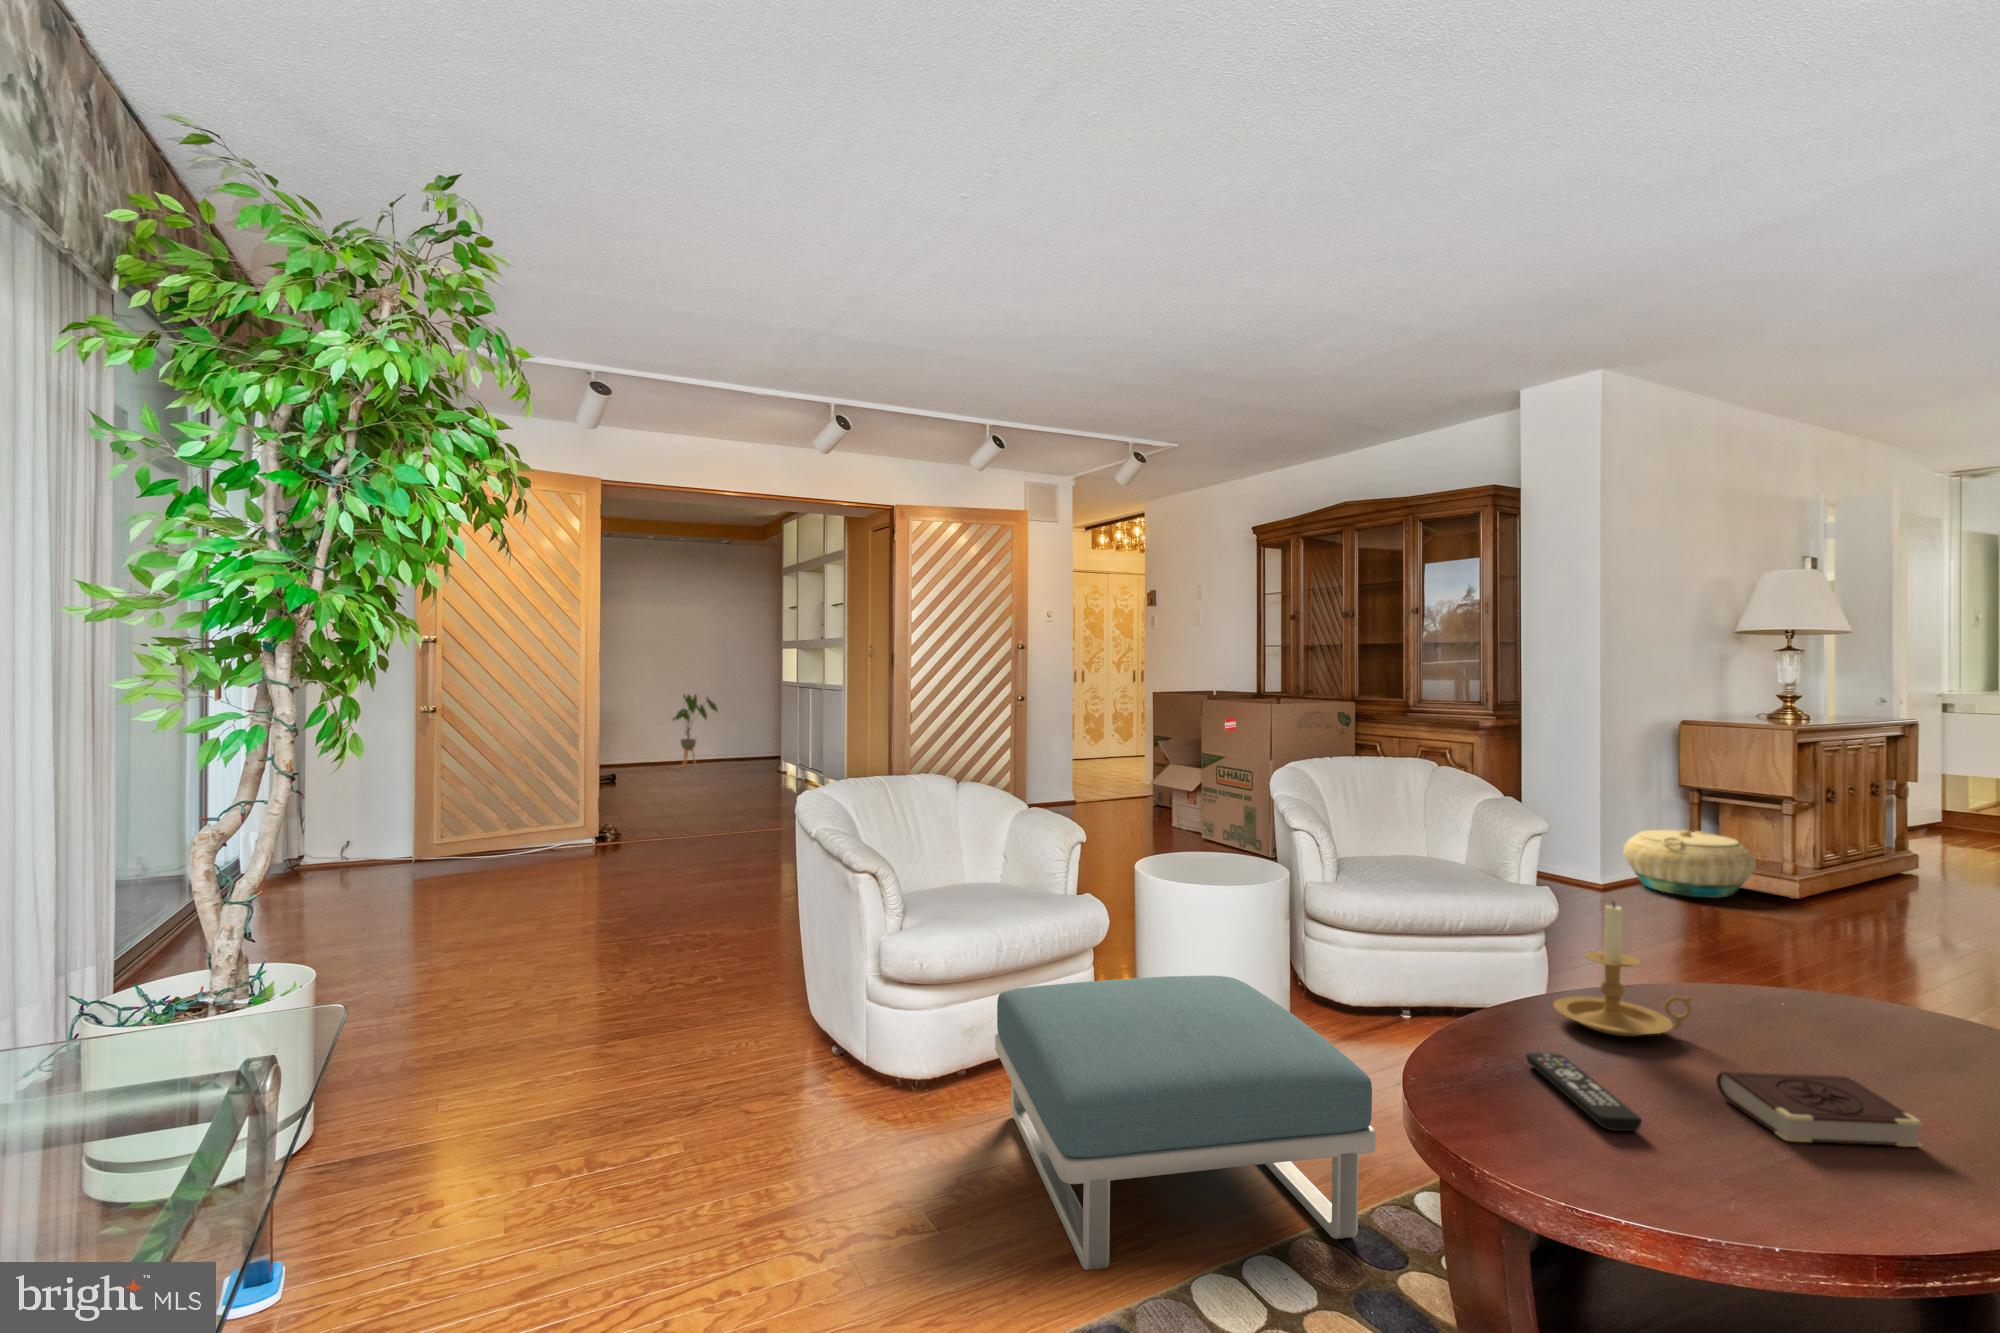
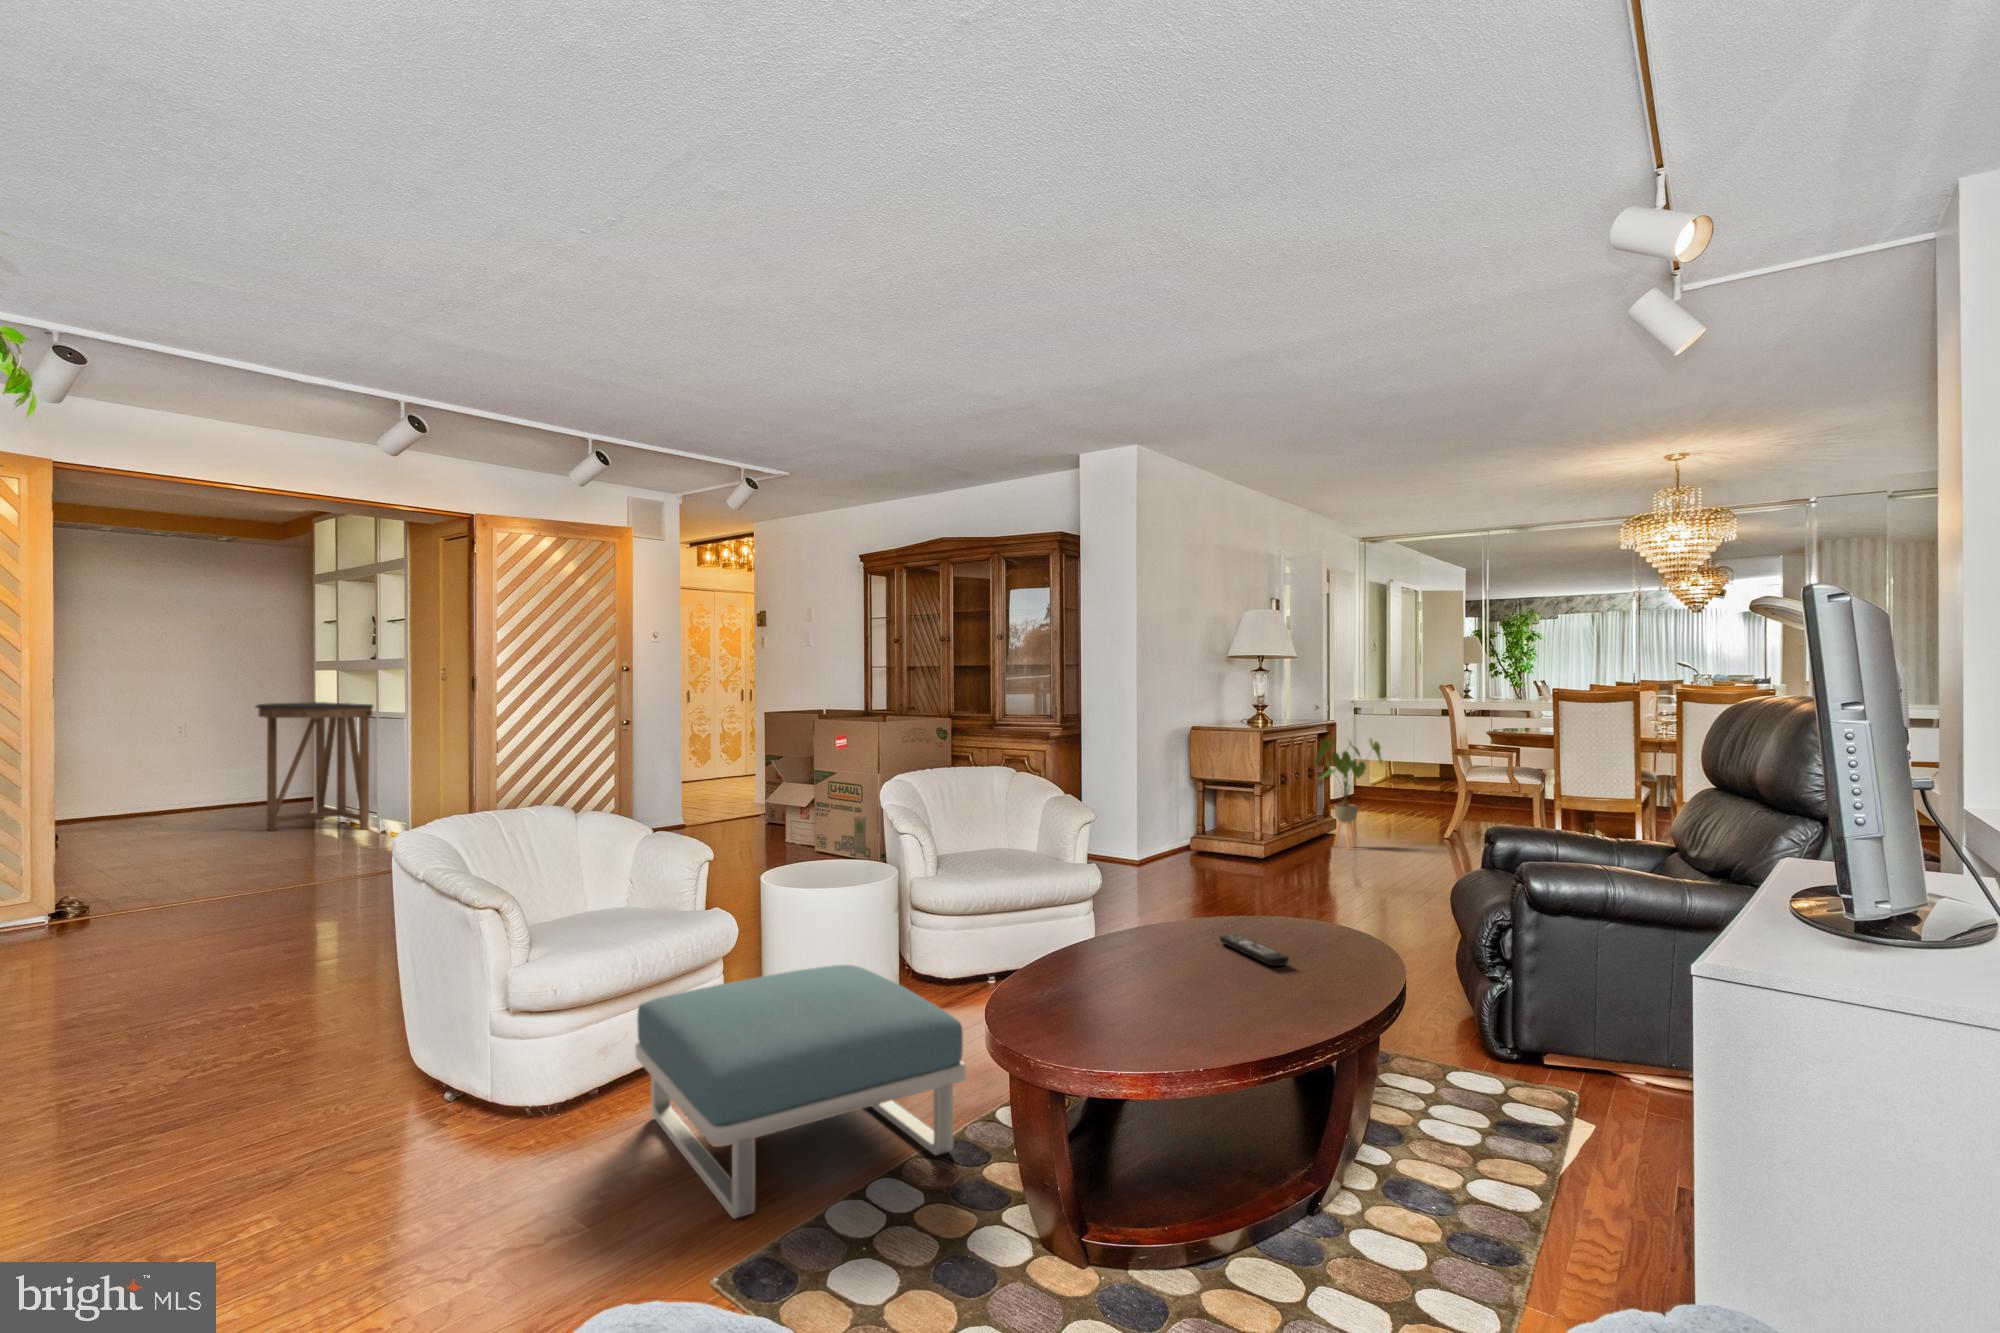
console table: none [738,675,822,784] -> present [256,702,373,831]
house plant: present [673,695,718,766] -> present [1315,738,1383,849]
basket: present [1623,830,1756,898] -> none [1162,814,1251,867]
candle holder: present [1554,902,1693,1036] -> none [1090,866,1178,964]
remote control: present [1526,1053,1642,1131] -> present [1220,935,1289,966]
book: present [1717,1071,1922,1147] -> none [1185,967,1293,1012]

